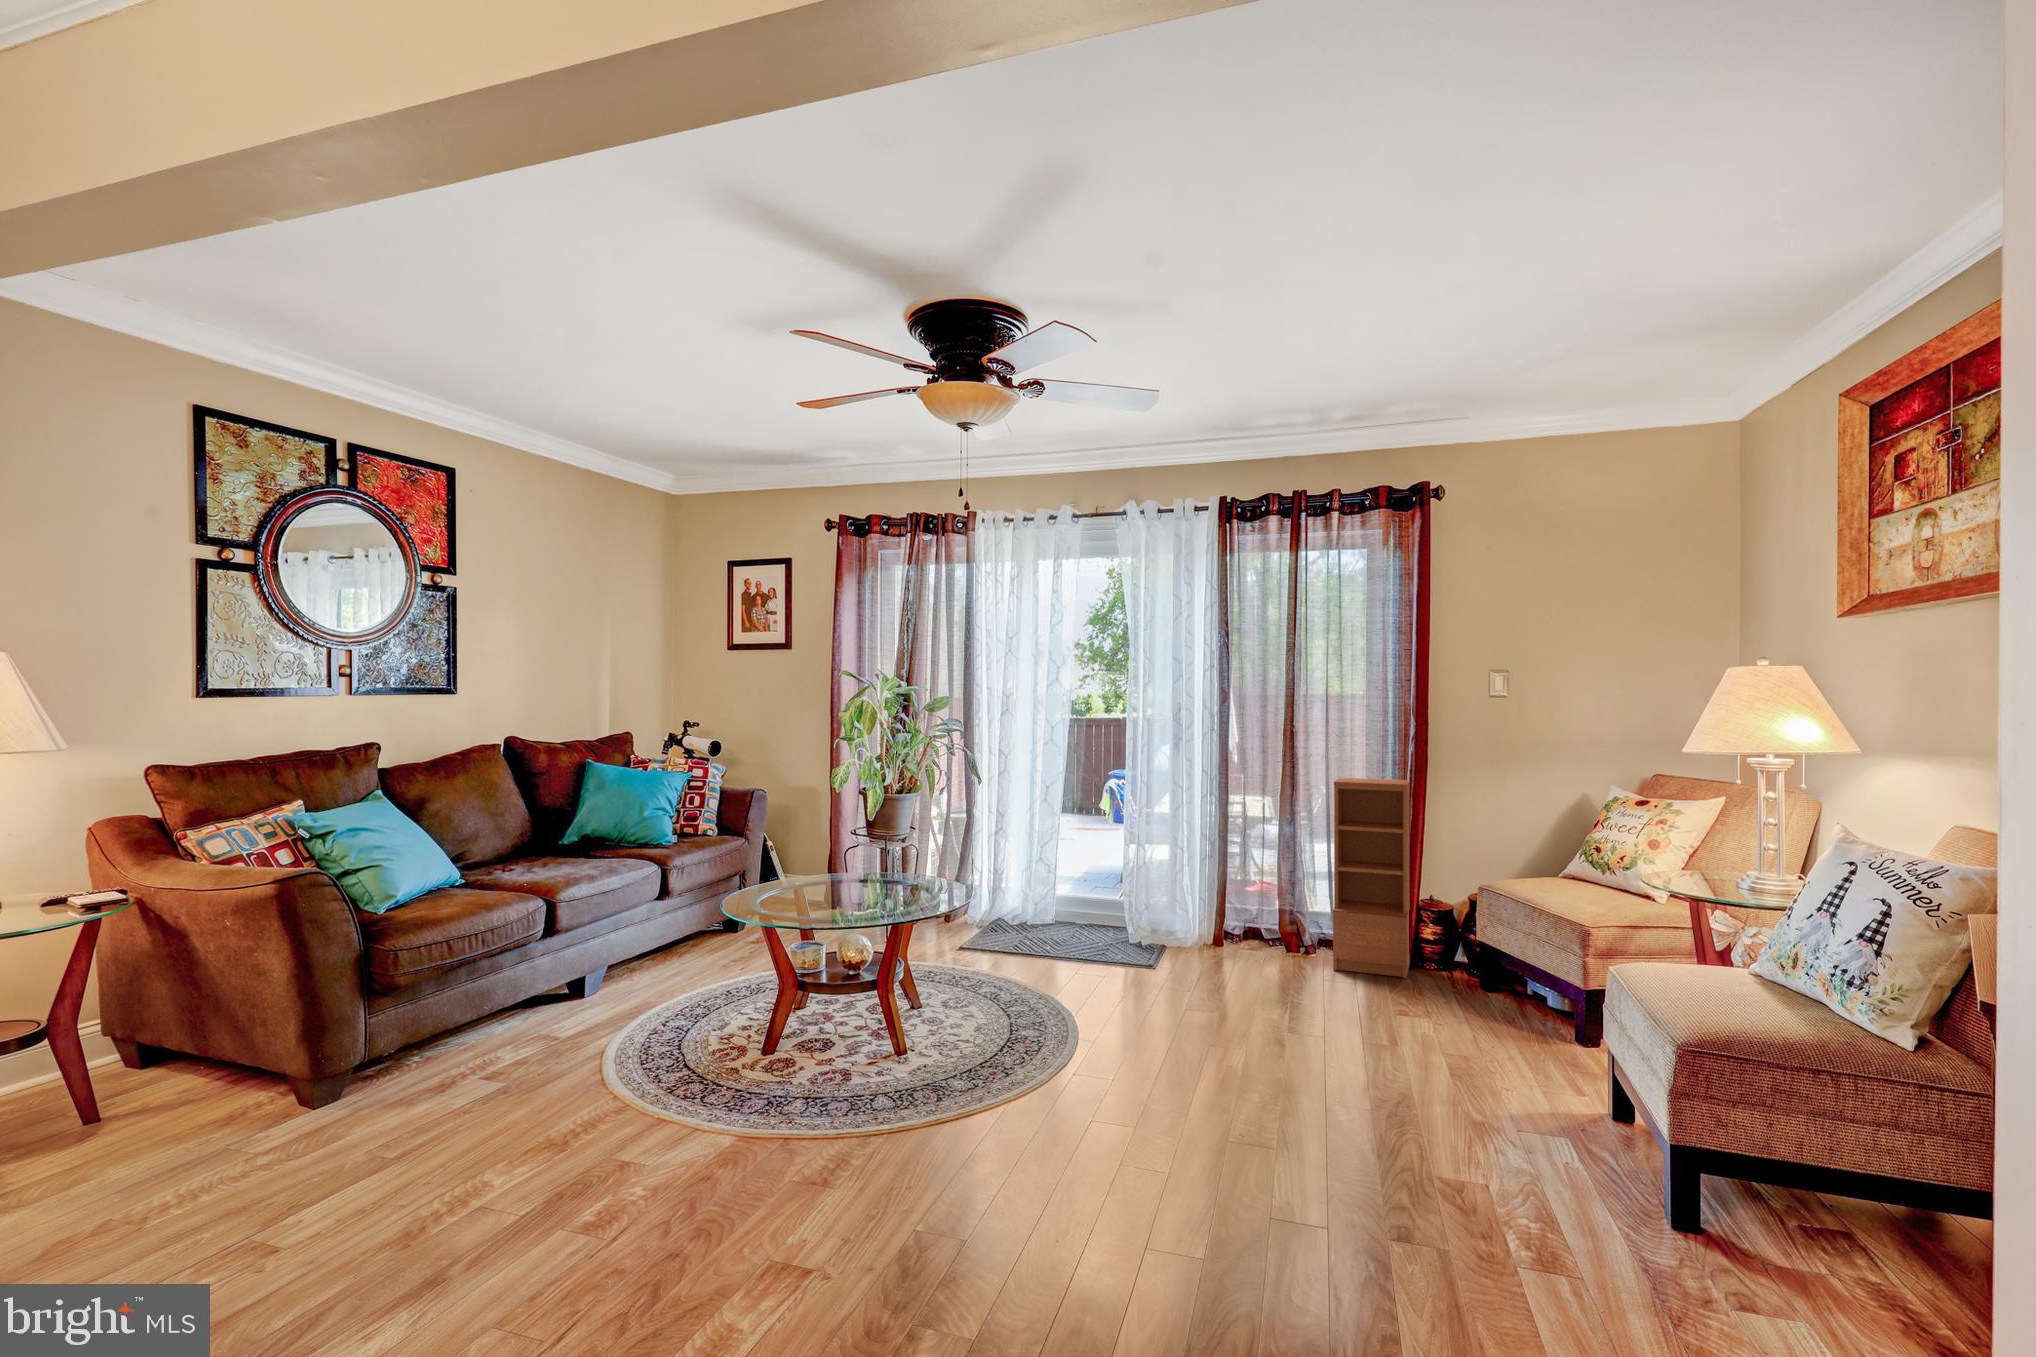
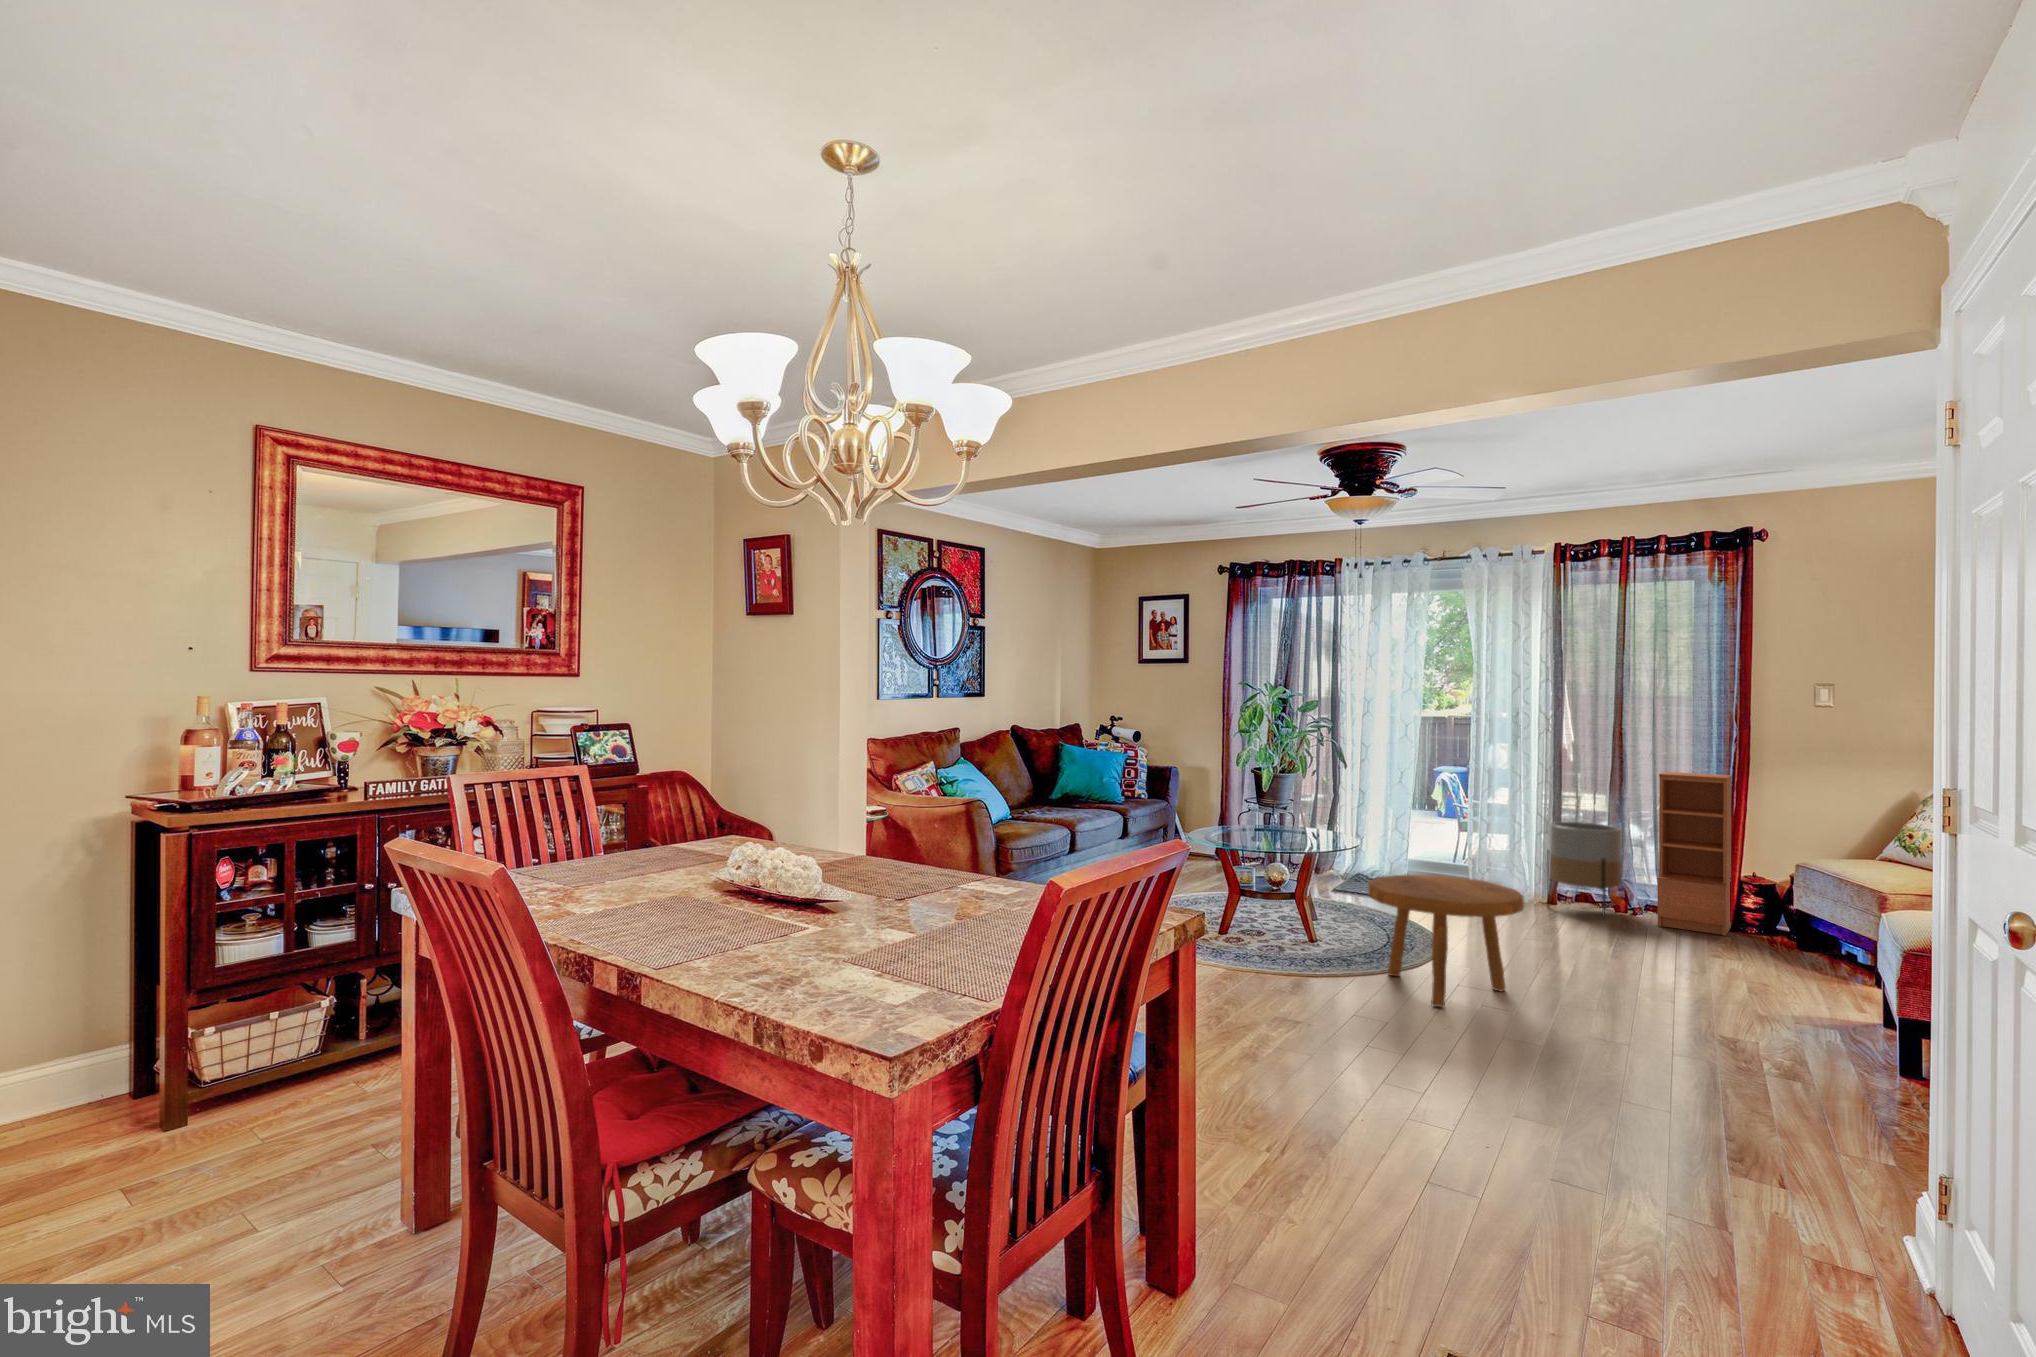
planter: none [1211,843,1293,966] -> present [1547,822,1622,919]
footstool: none [961,944,1176,1165] -> present [1368,875,1524,1007]

